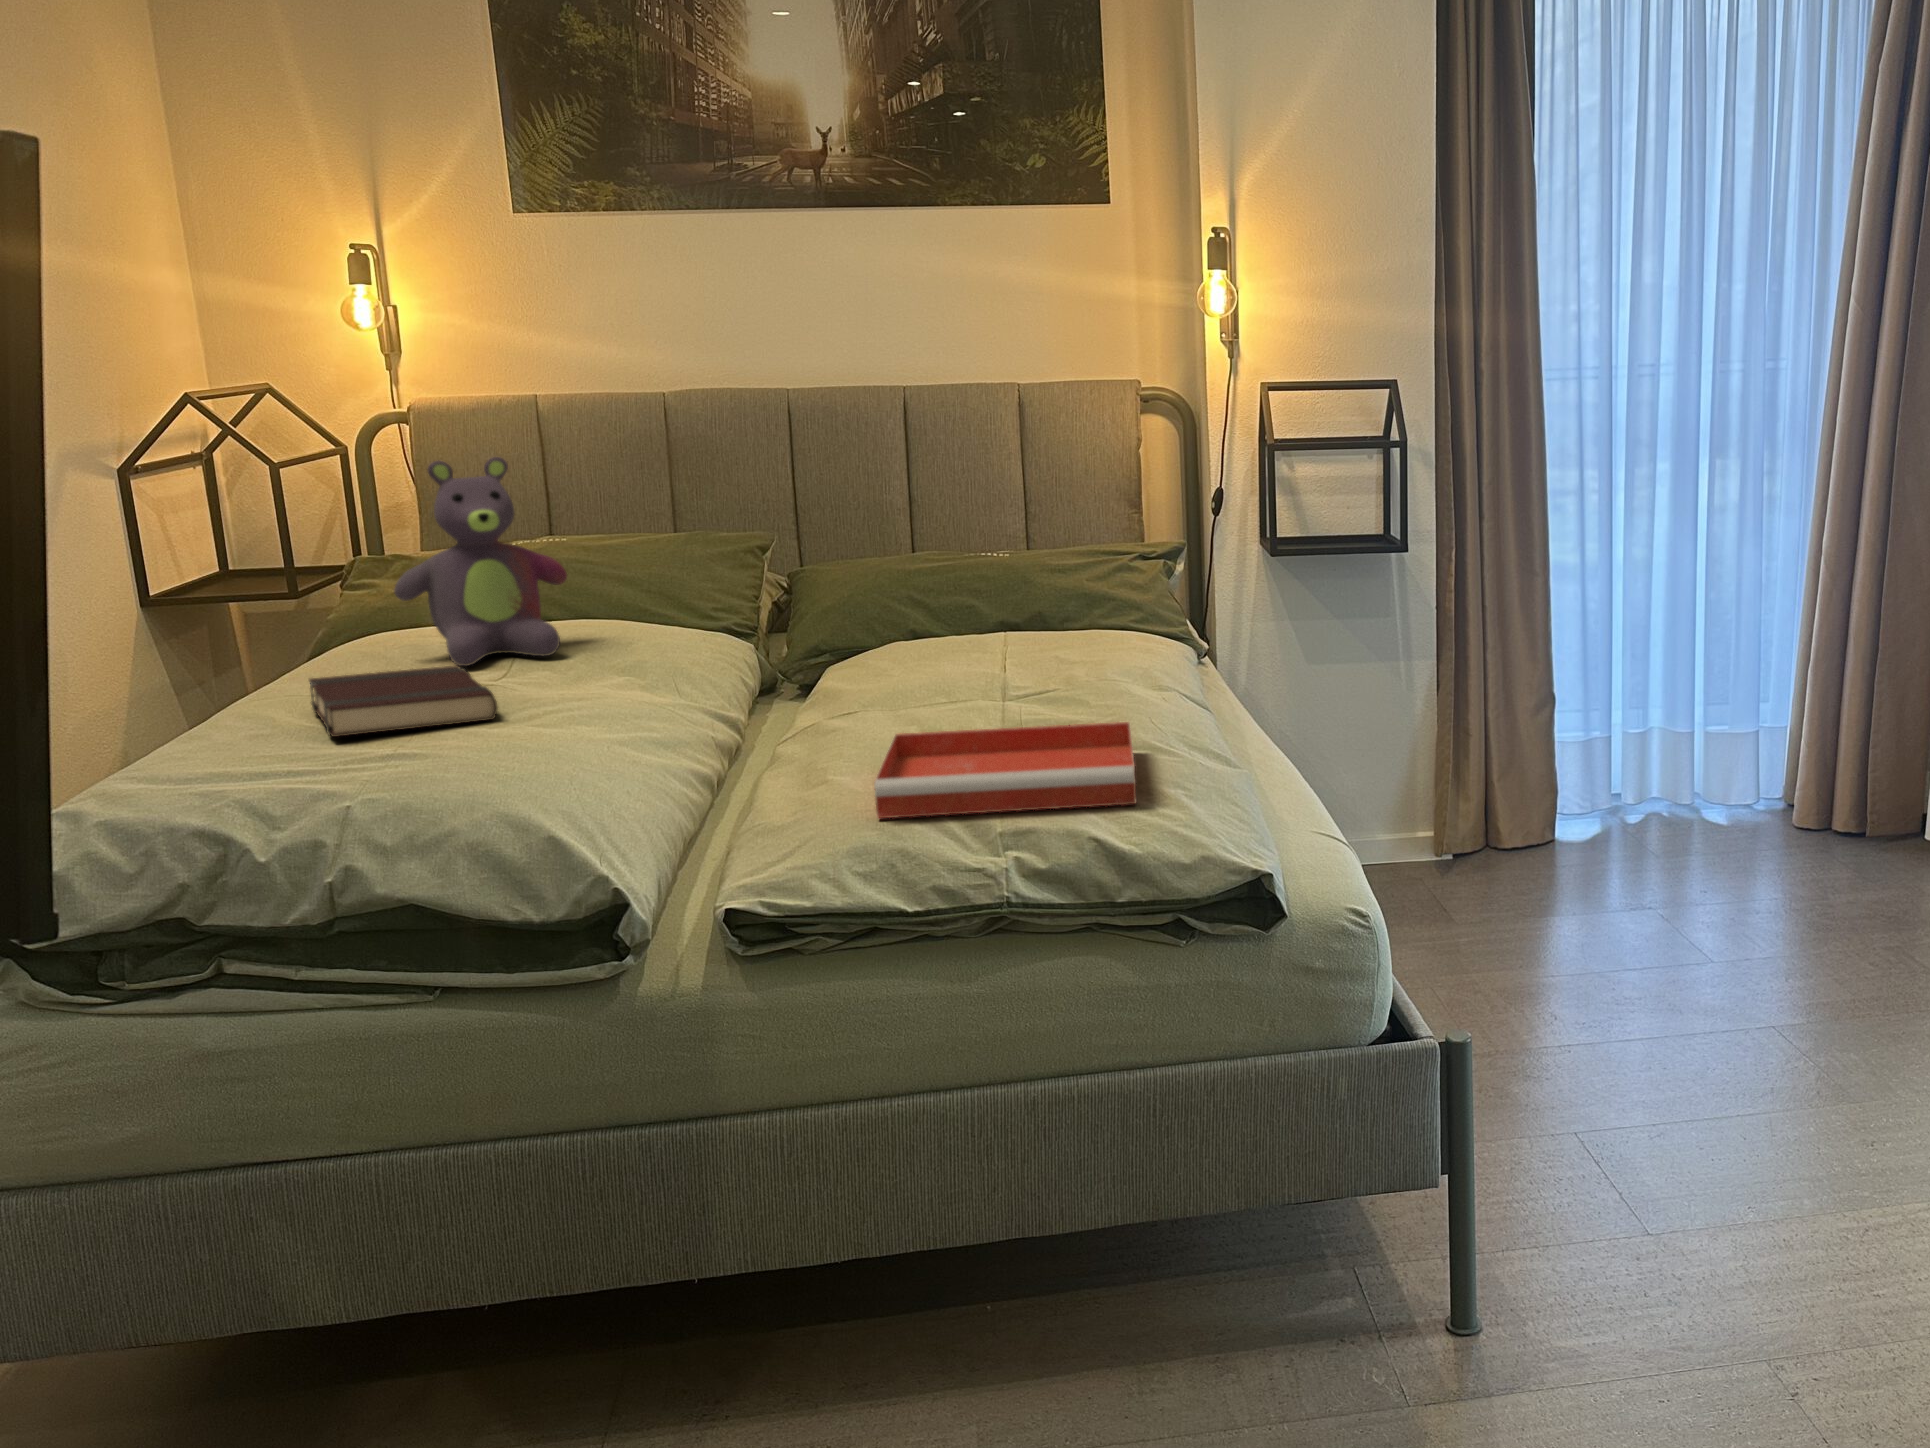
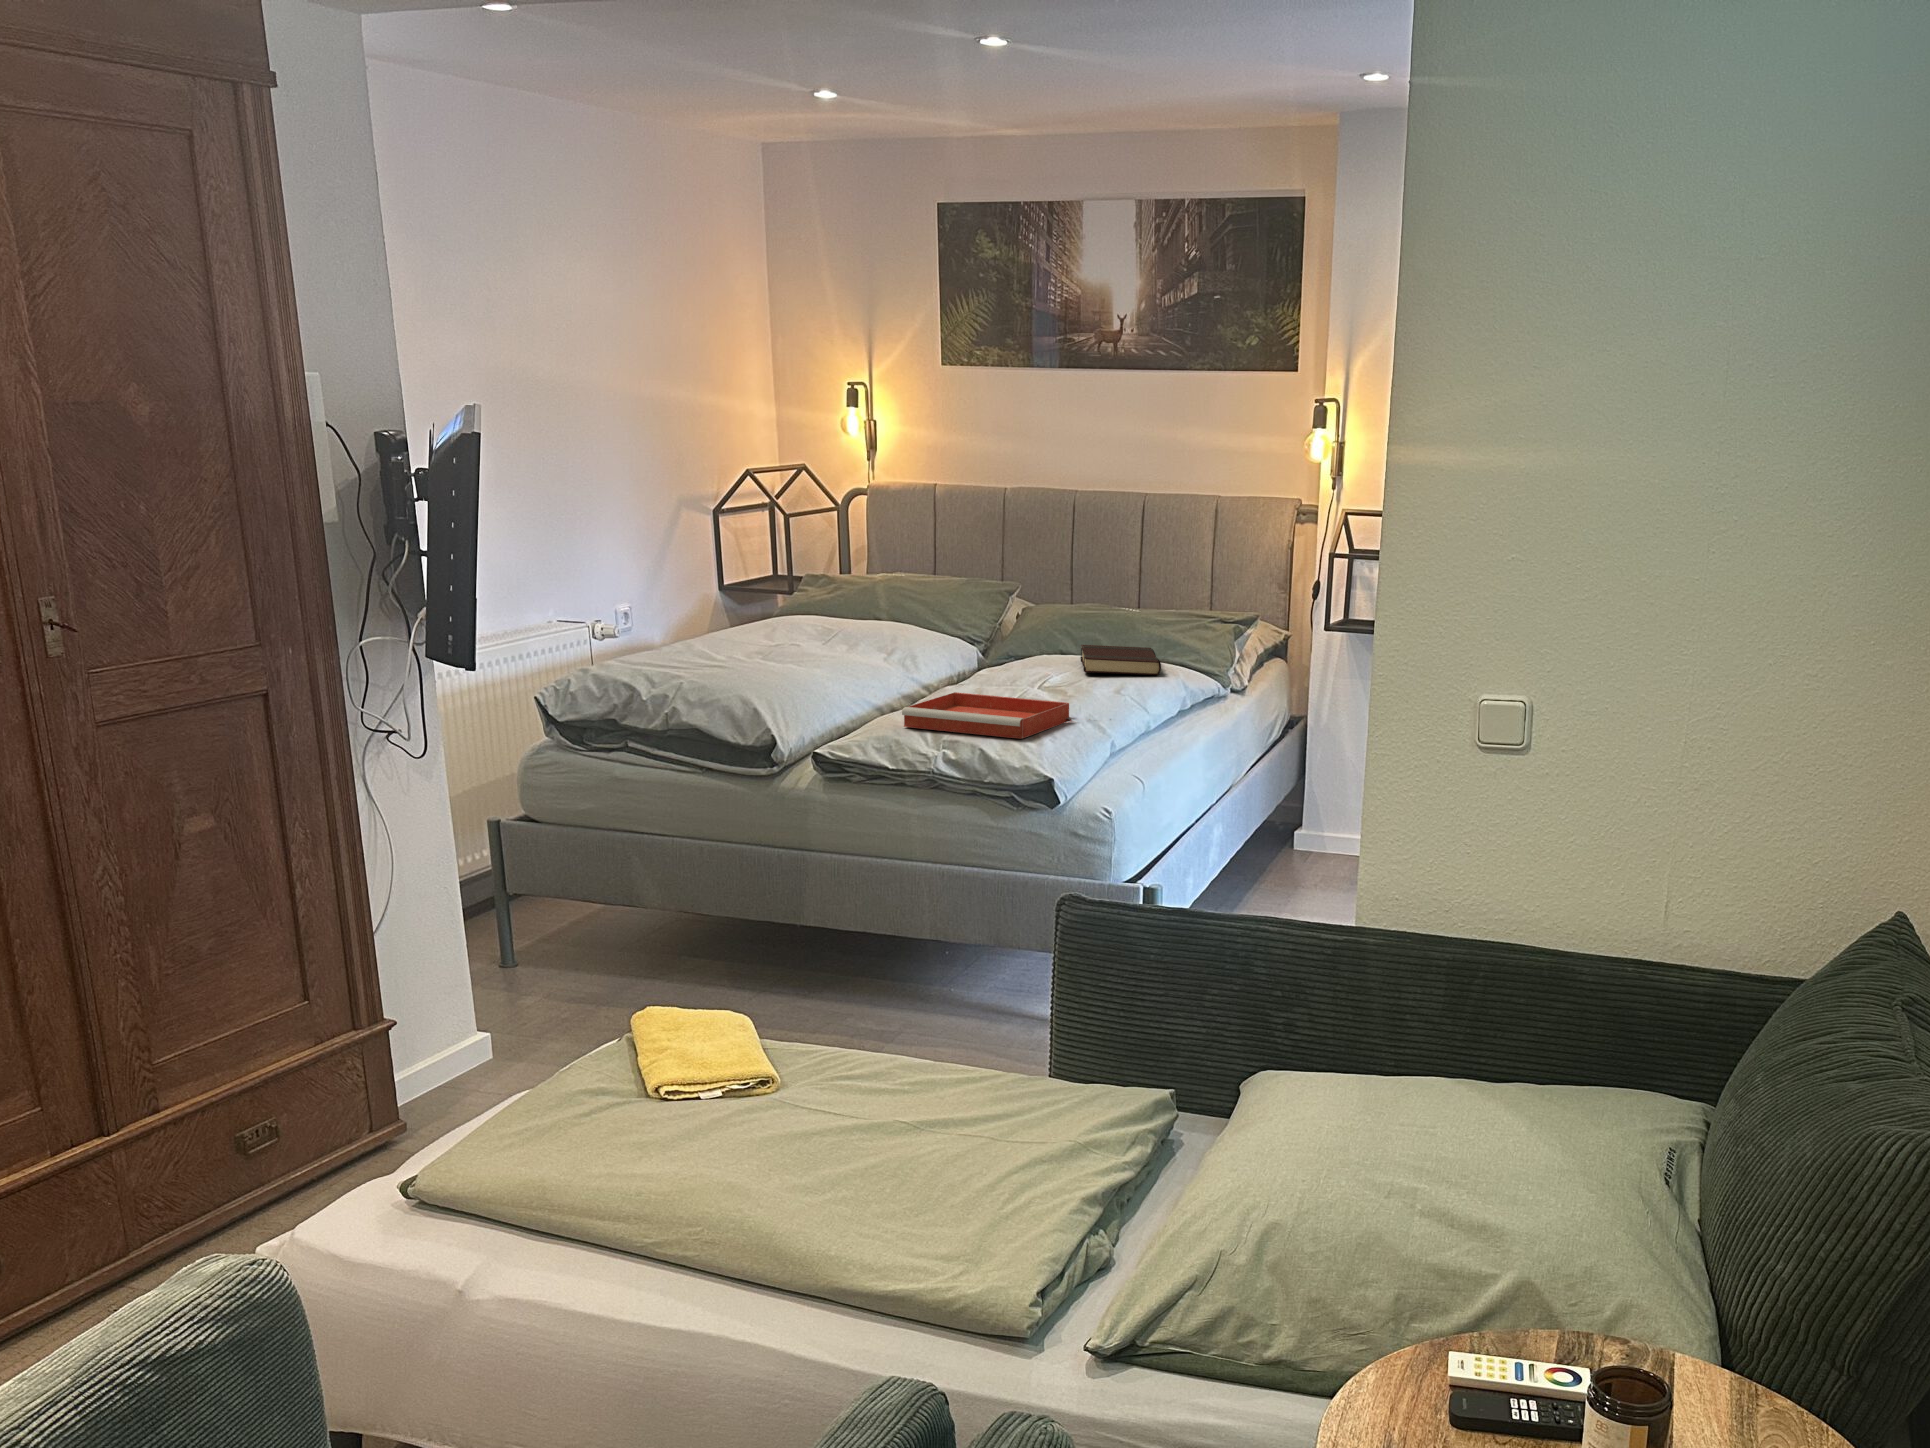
stuffed bear: present [394,457,567,666] -> none [799,520,891,637]
book: present [309,665,498,737] -> present [1080,645,1161,675]

